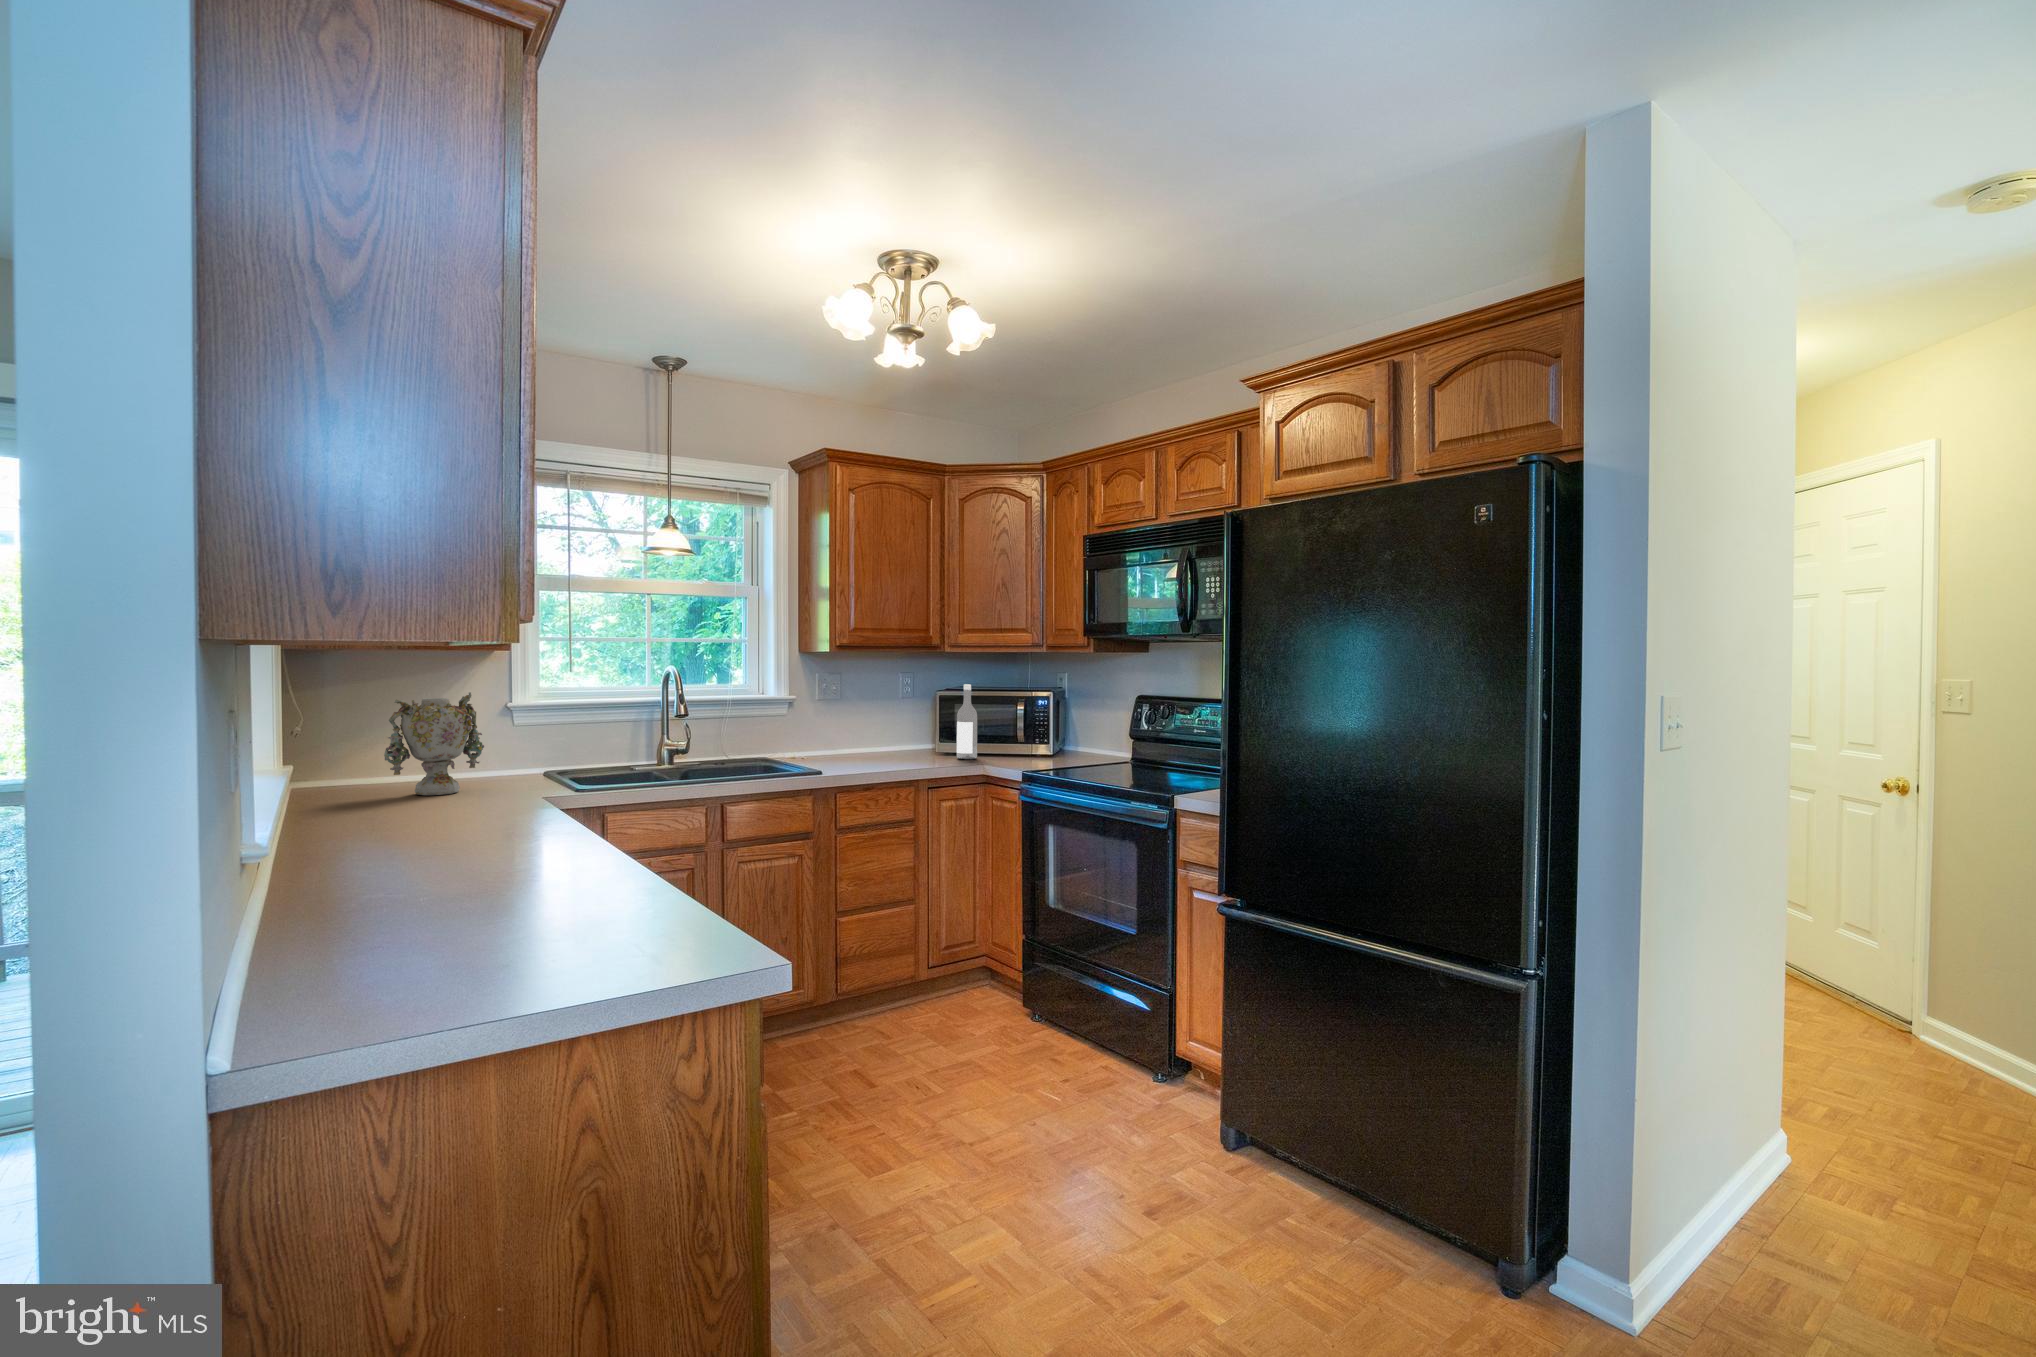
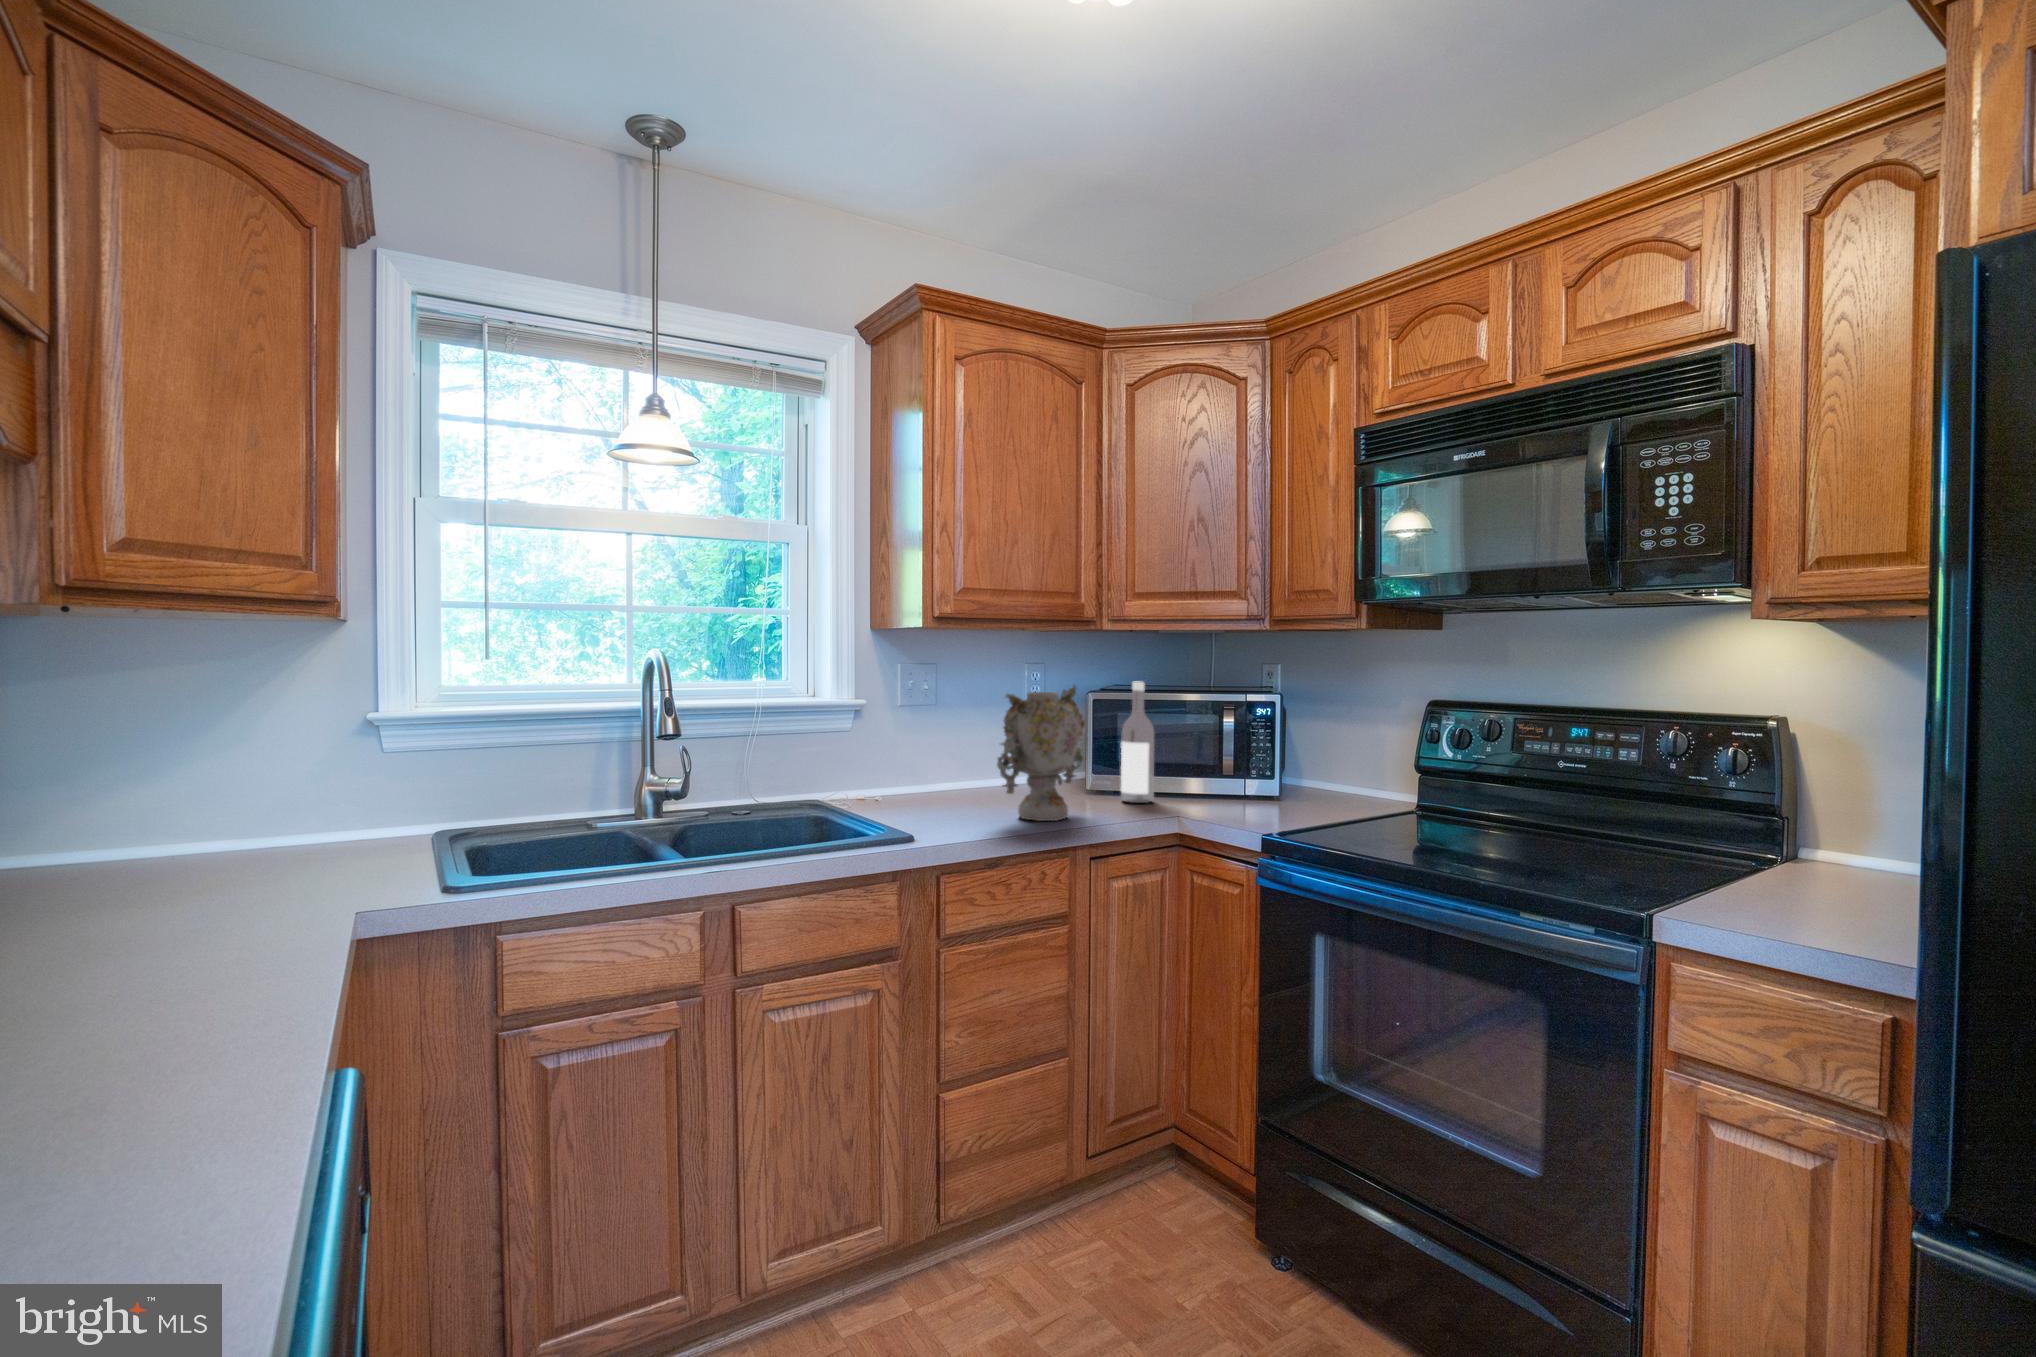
vase: present [384,692,484,795] -> present [997,685,1085,821]

